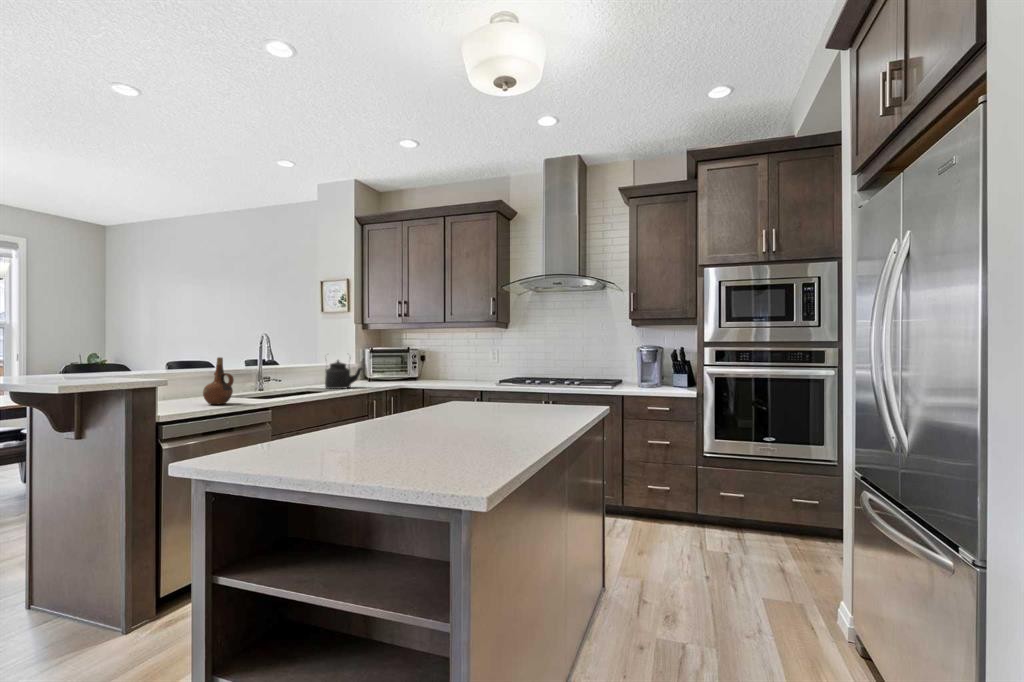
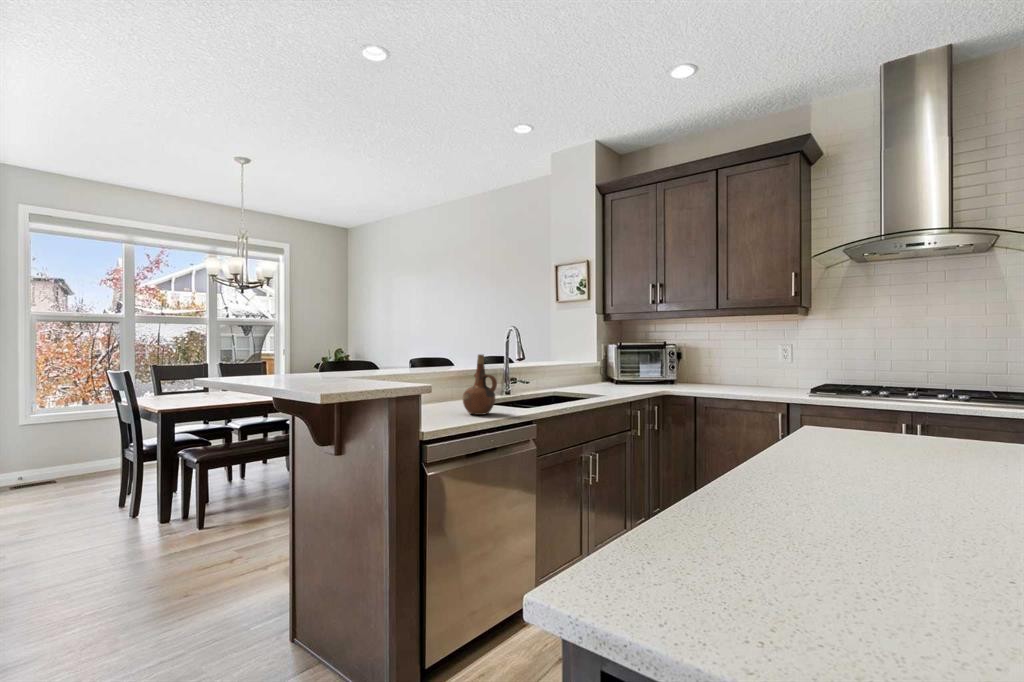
kettle: present [325,360,362,389] -> none [576,350,622,394]

